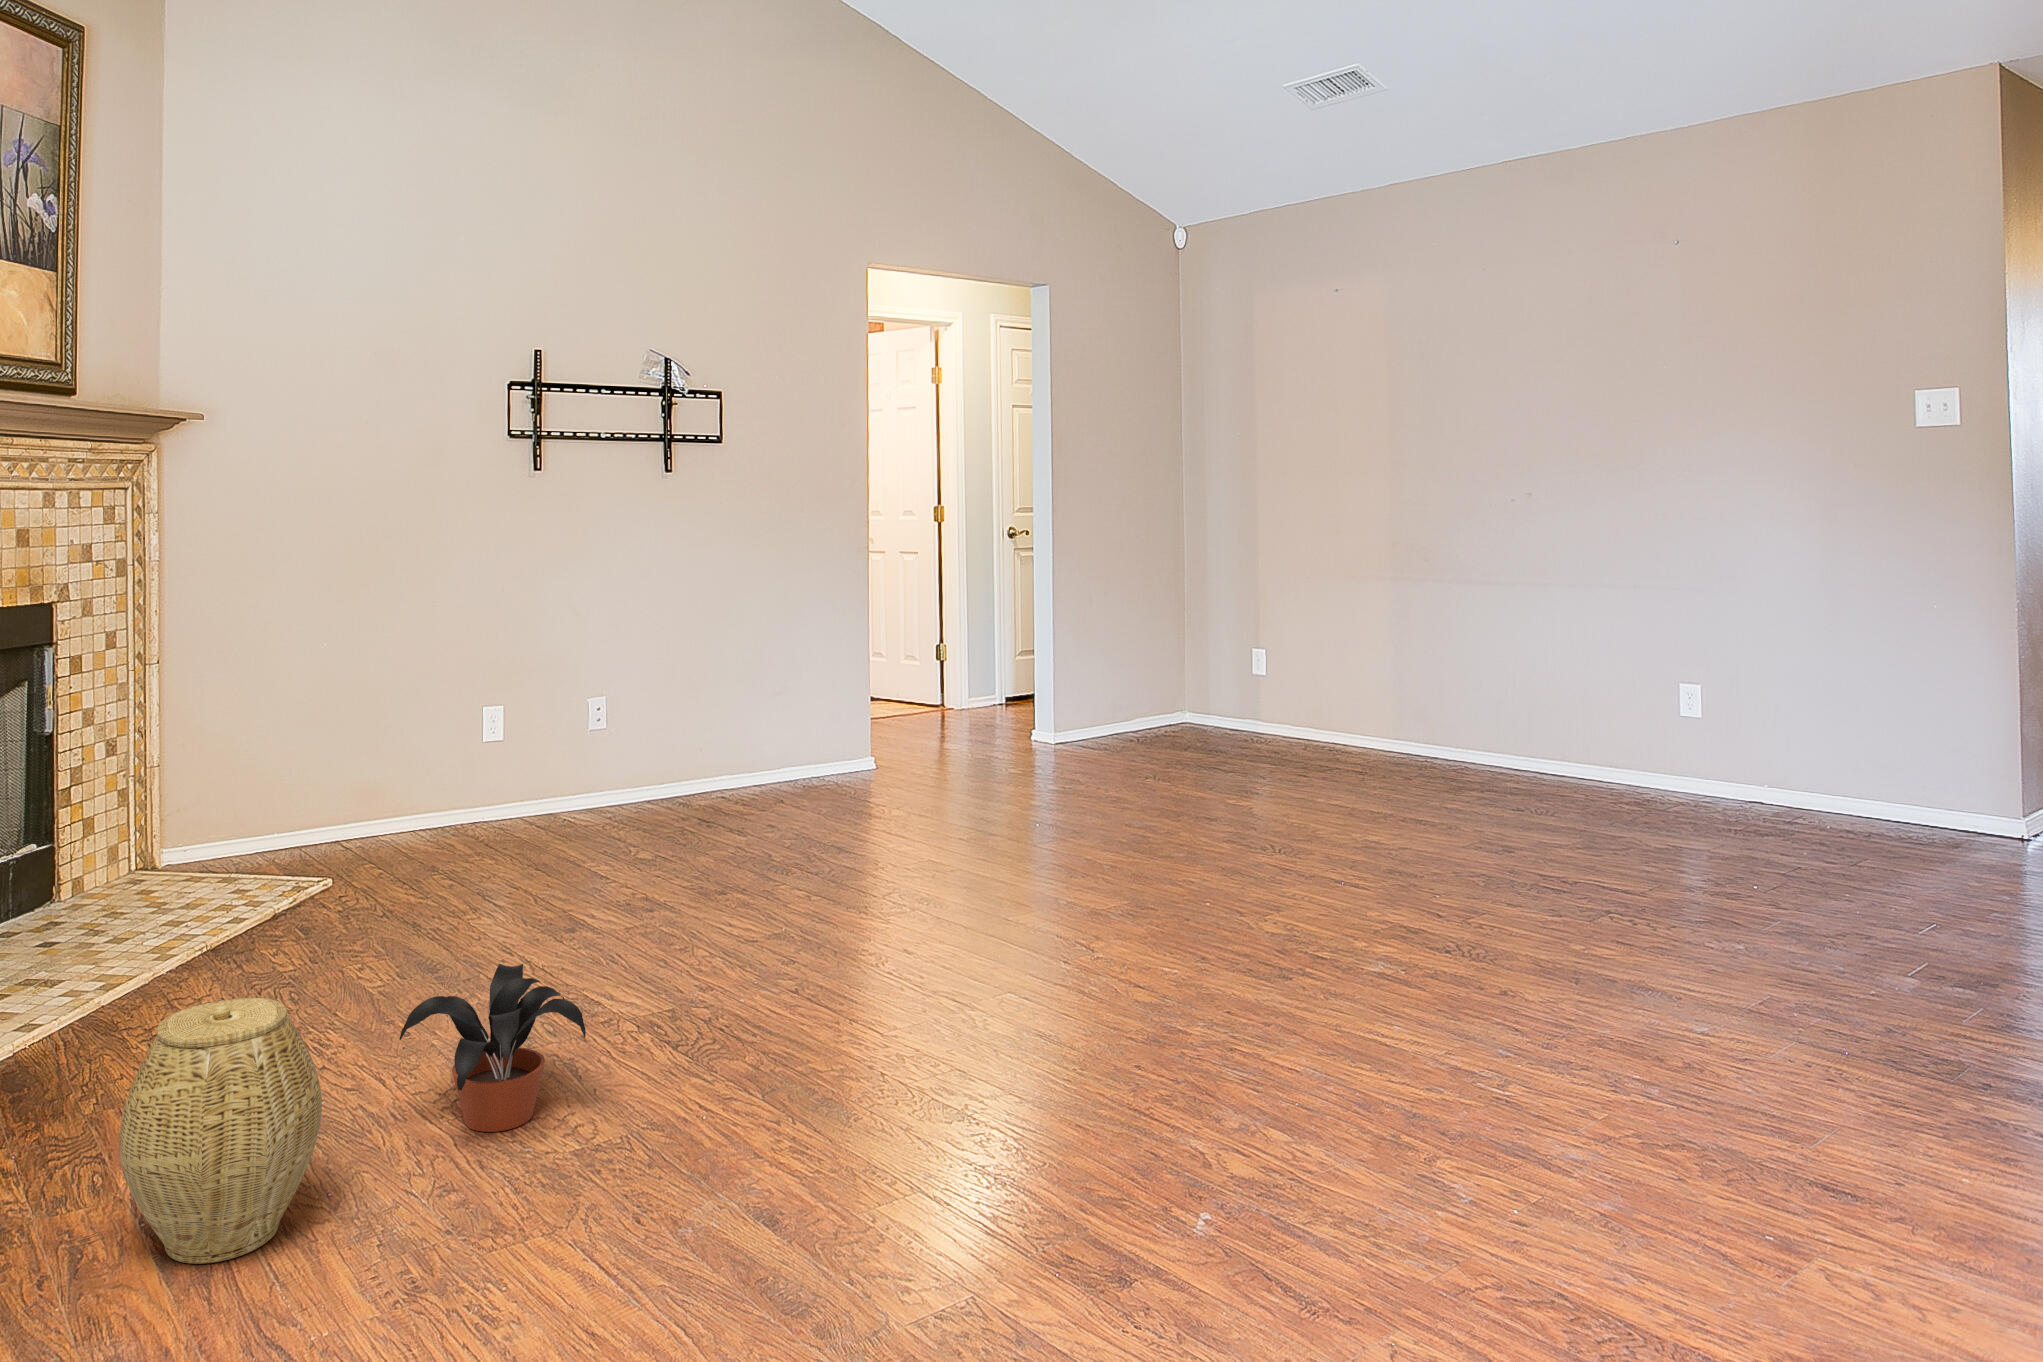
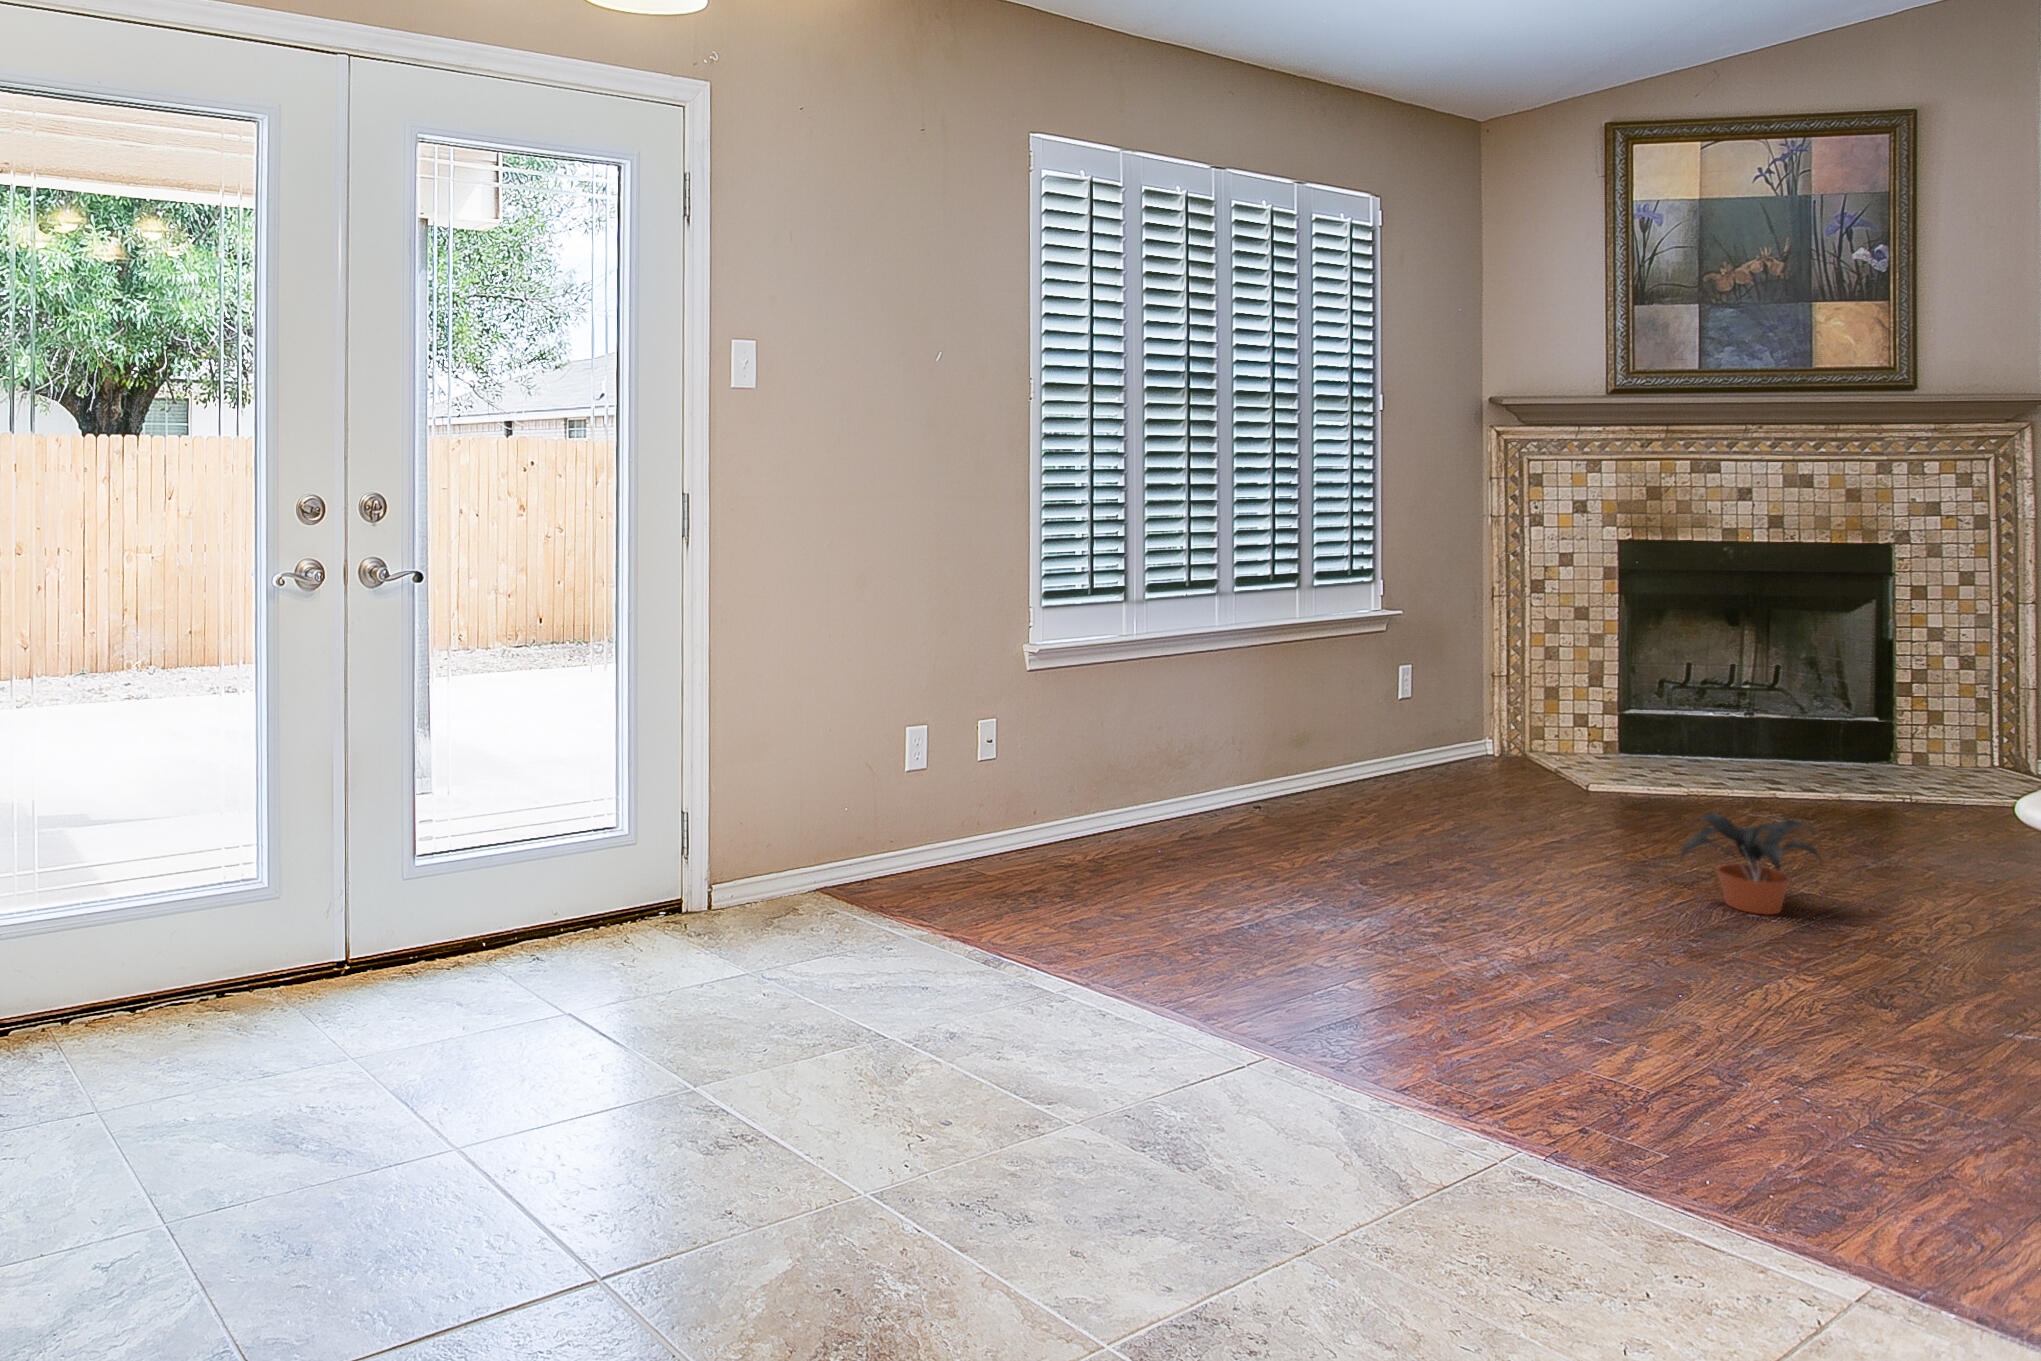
woven basket: present [119,998,322,1264] -> none [1488,750,1597,872]

